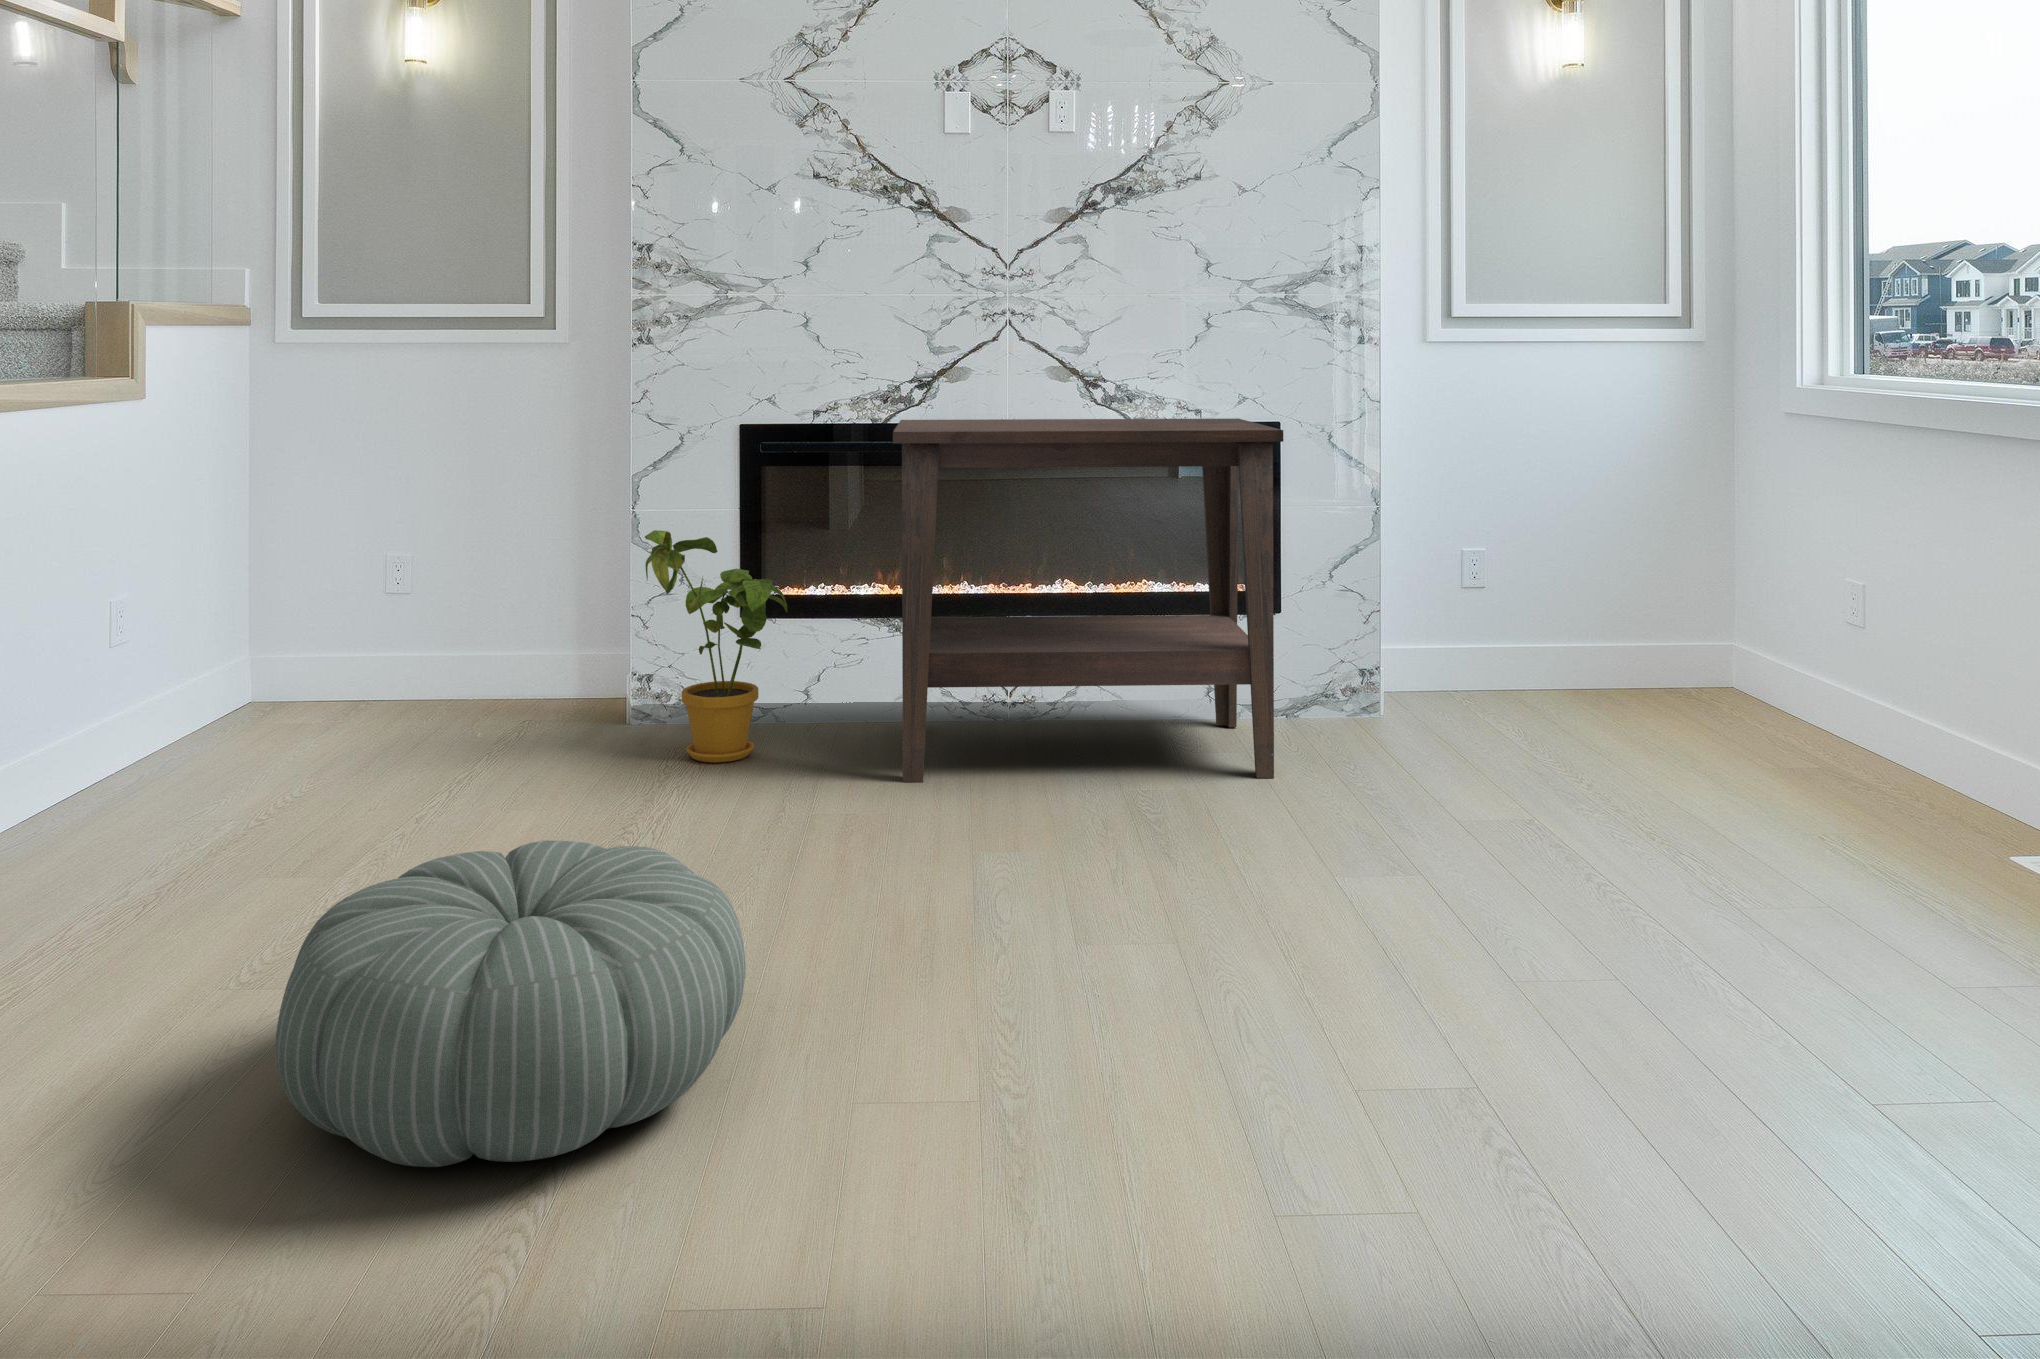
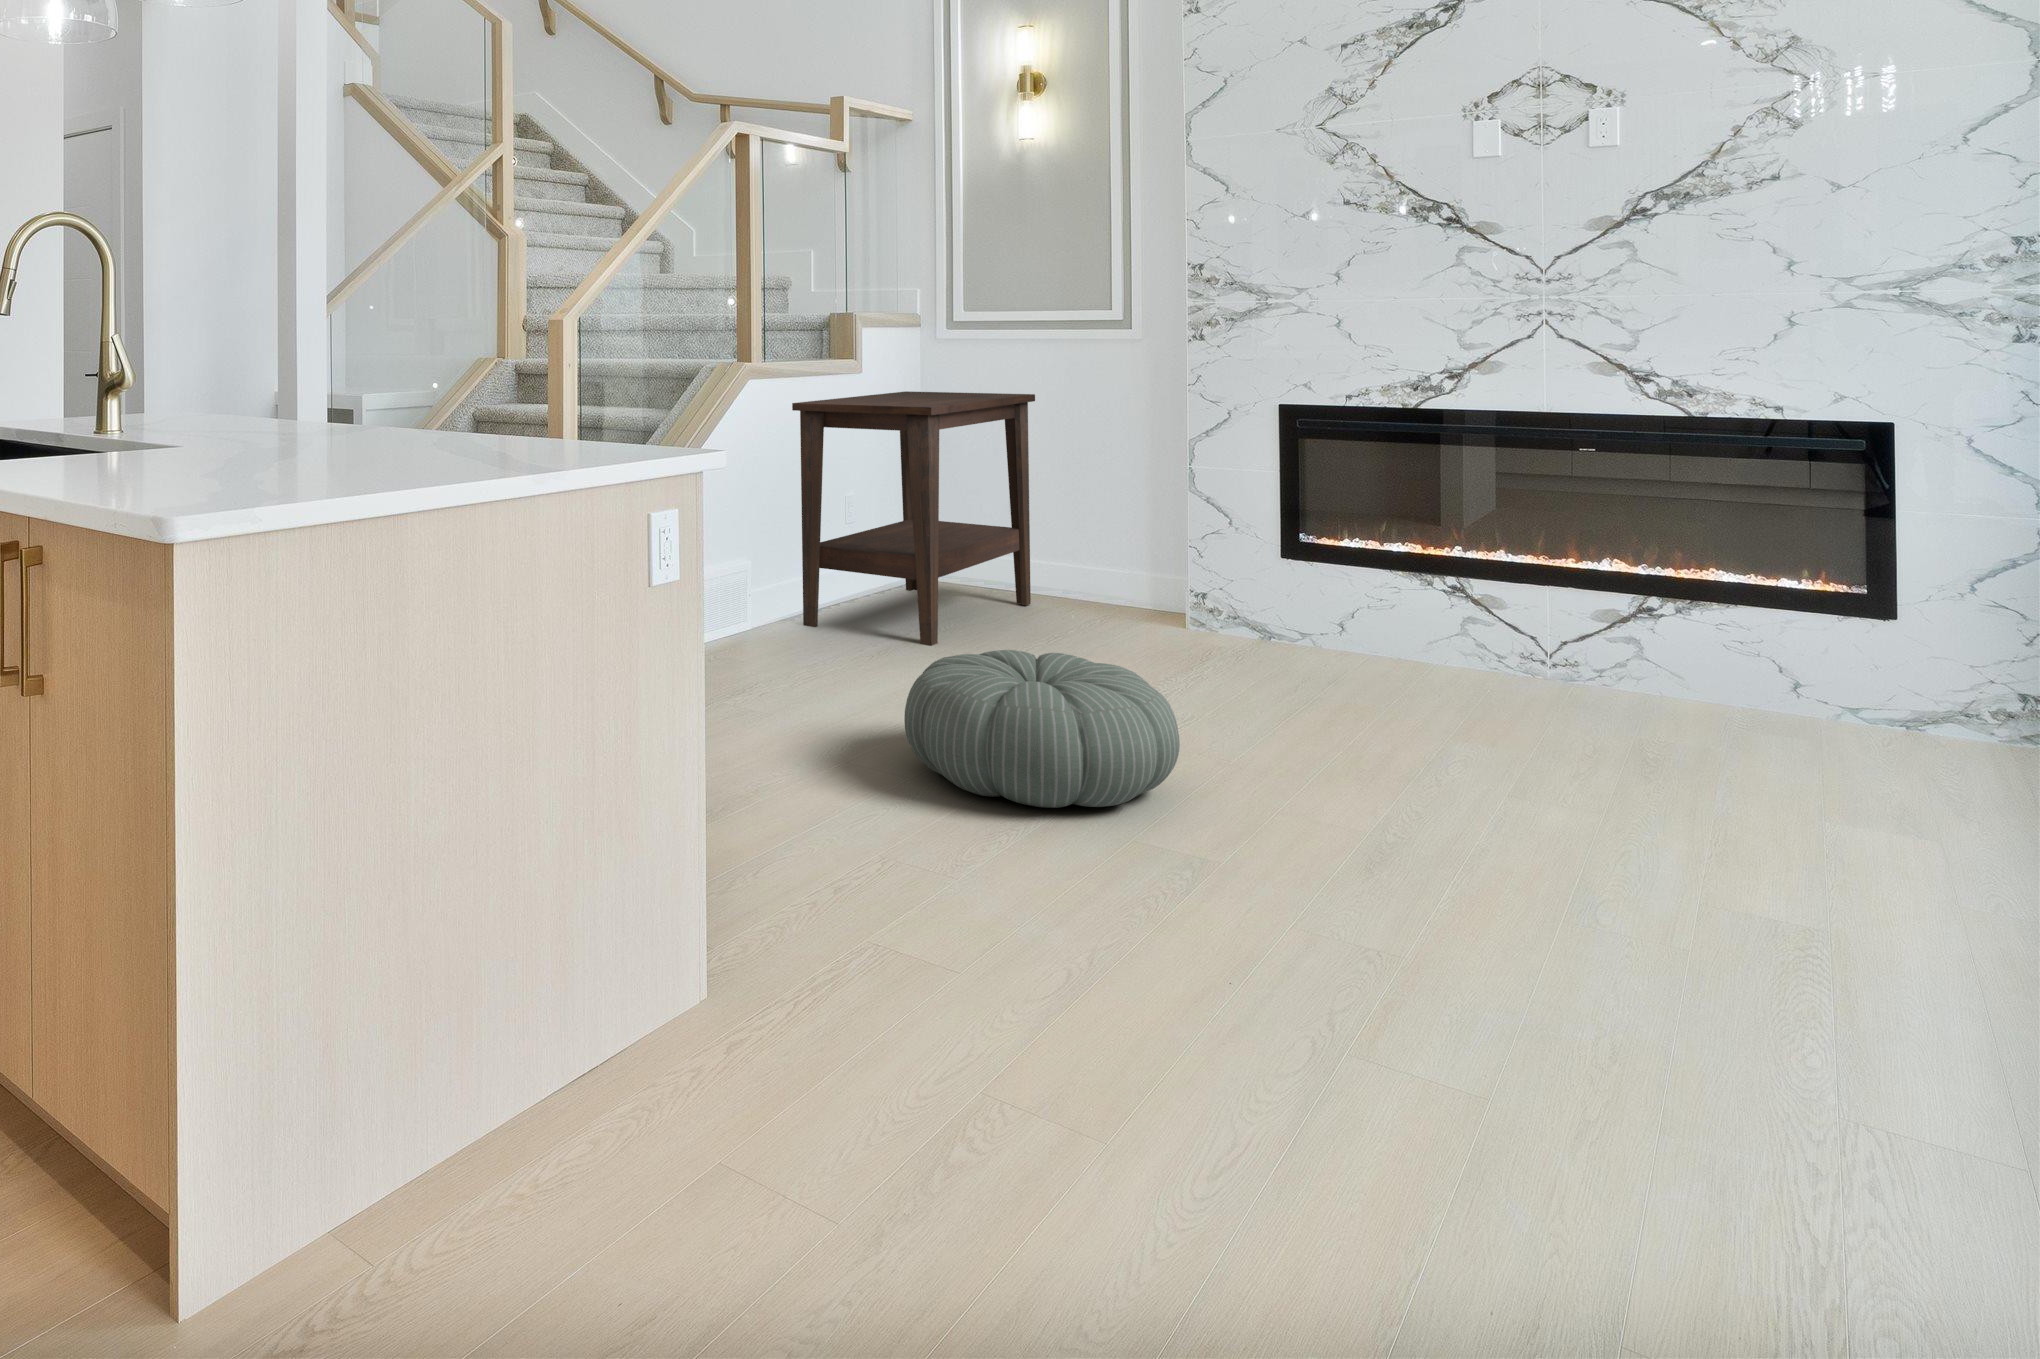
side table: present [893,418,1283,782] -> present [792,391,1035,646]
house plant: present [645,530,787,763] -> none [1182,481,1306,661]

